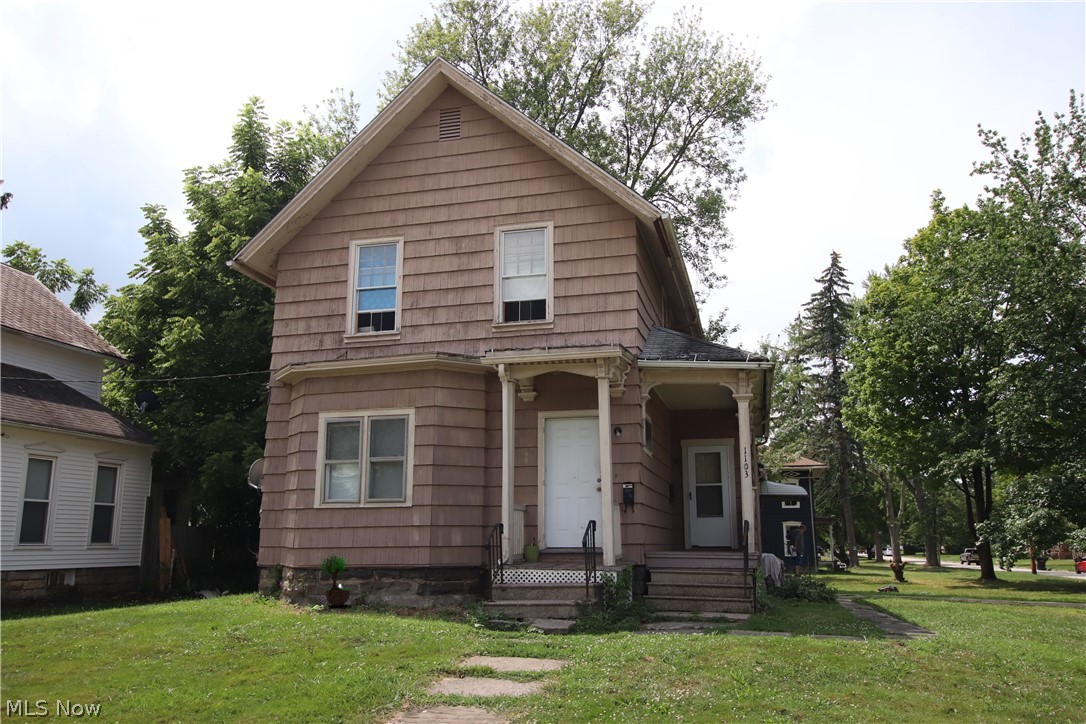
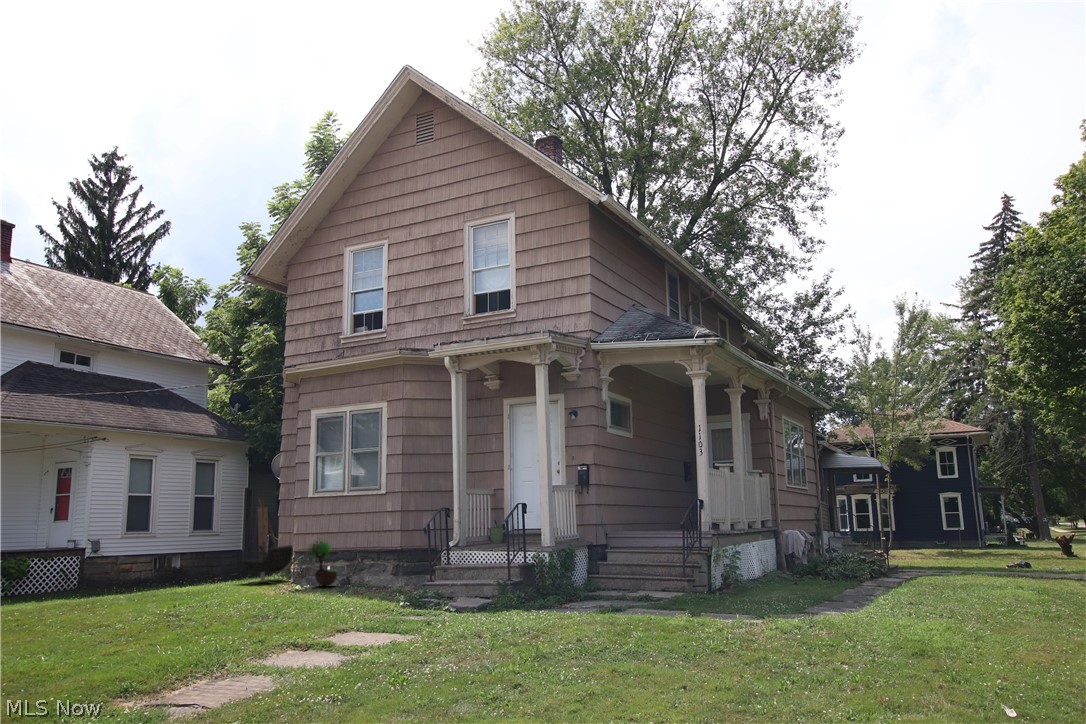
lounge chair: none [229,560,288,604] -> present [240,545,293,585]

